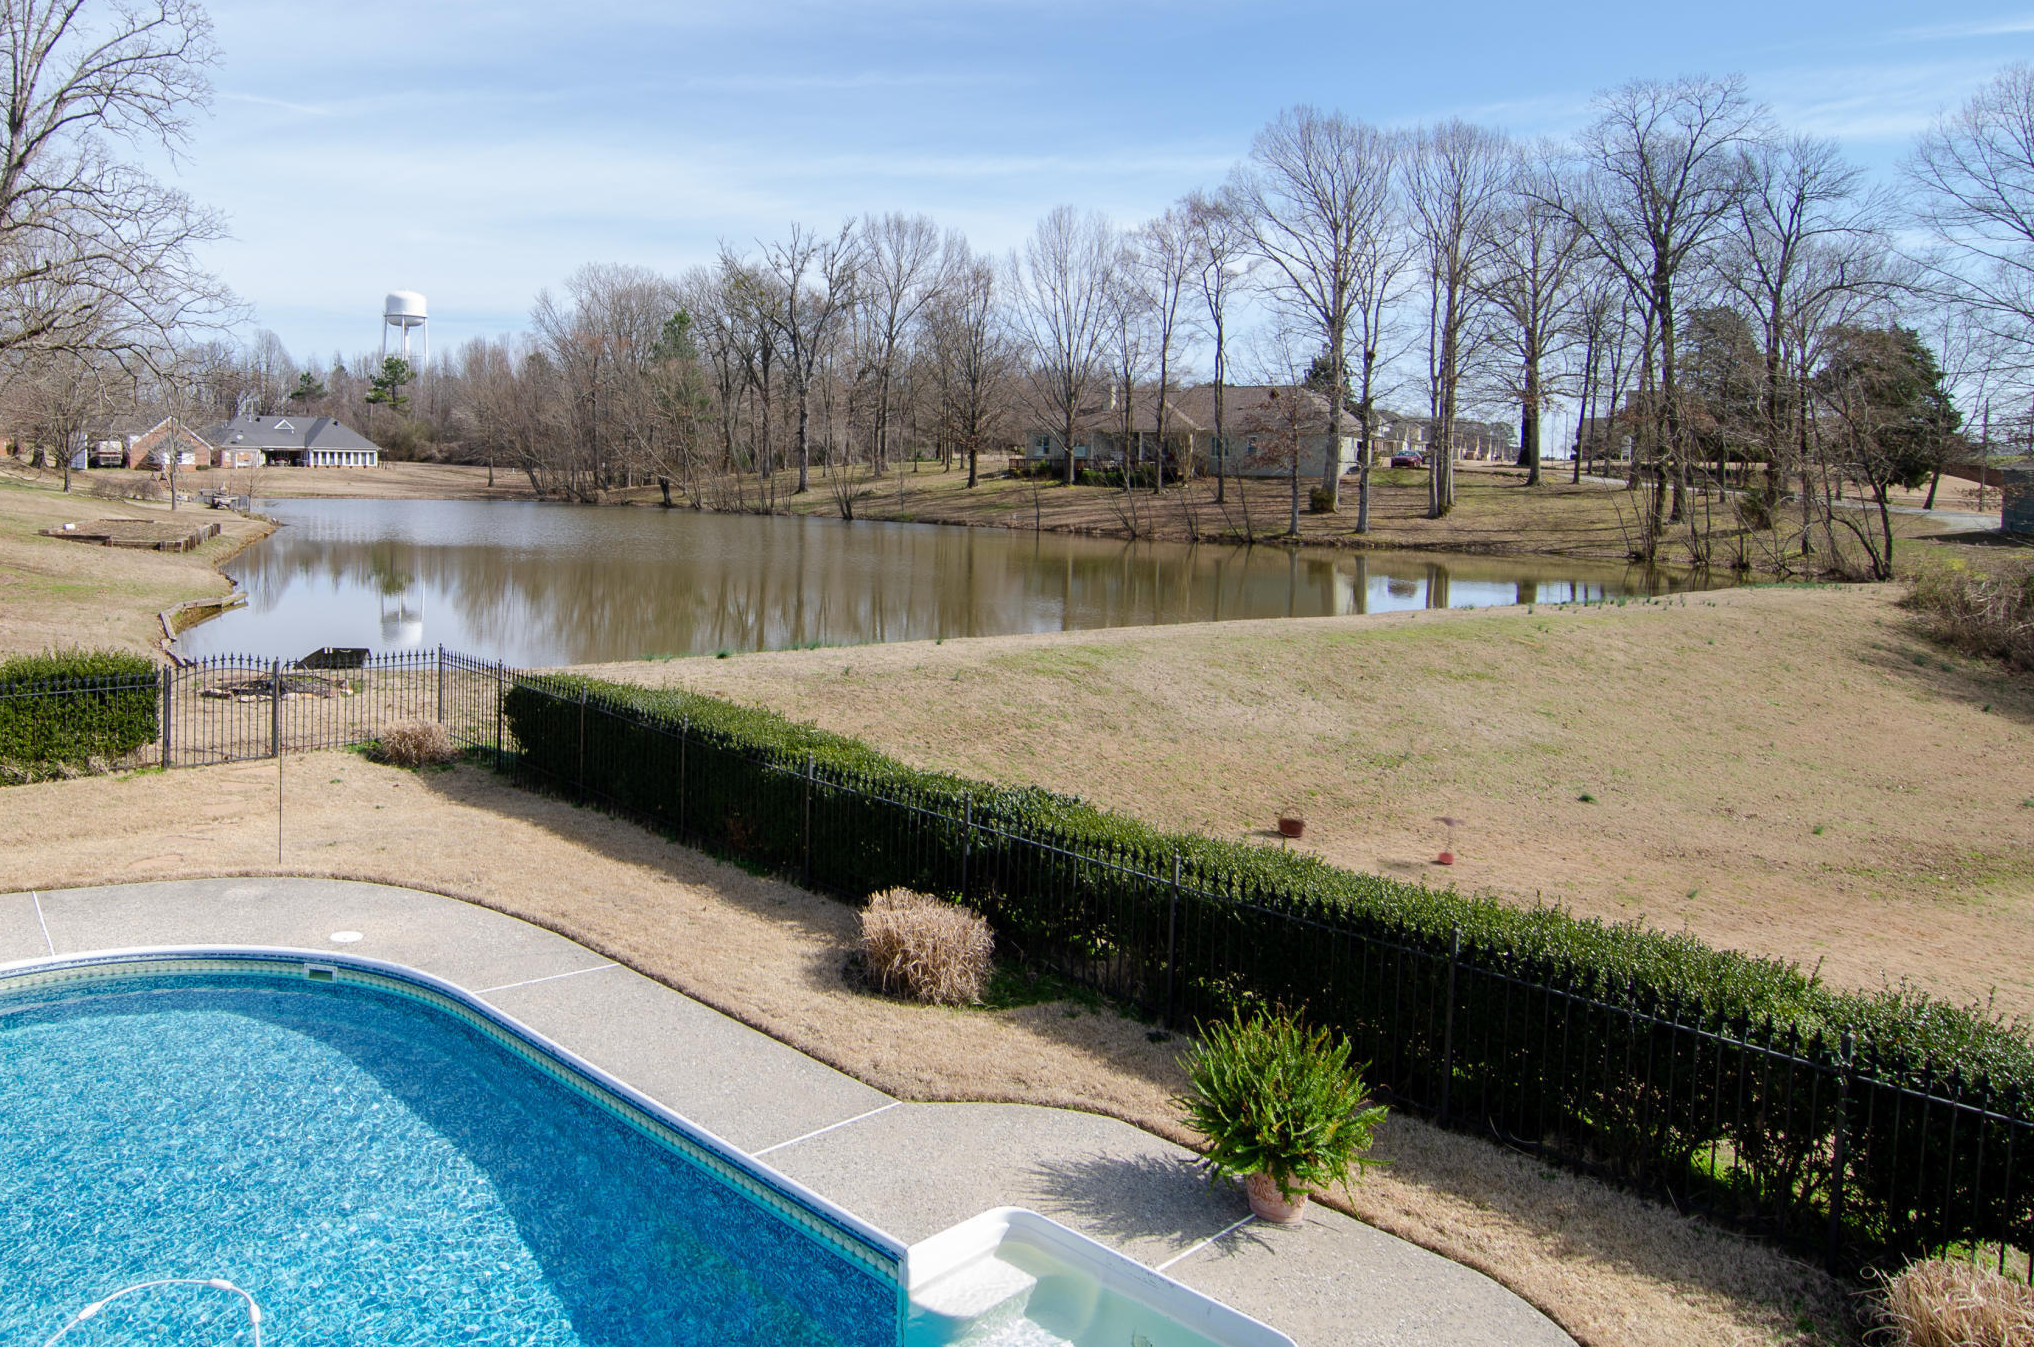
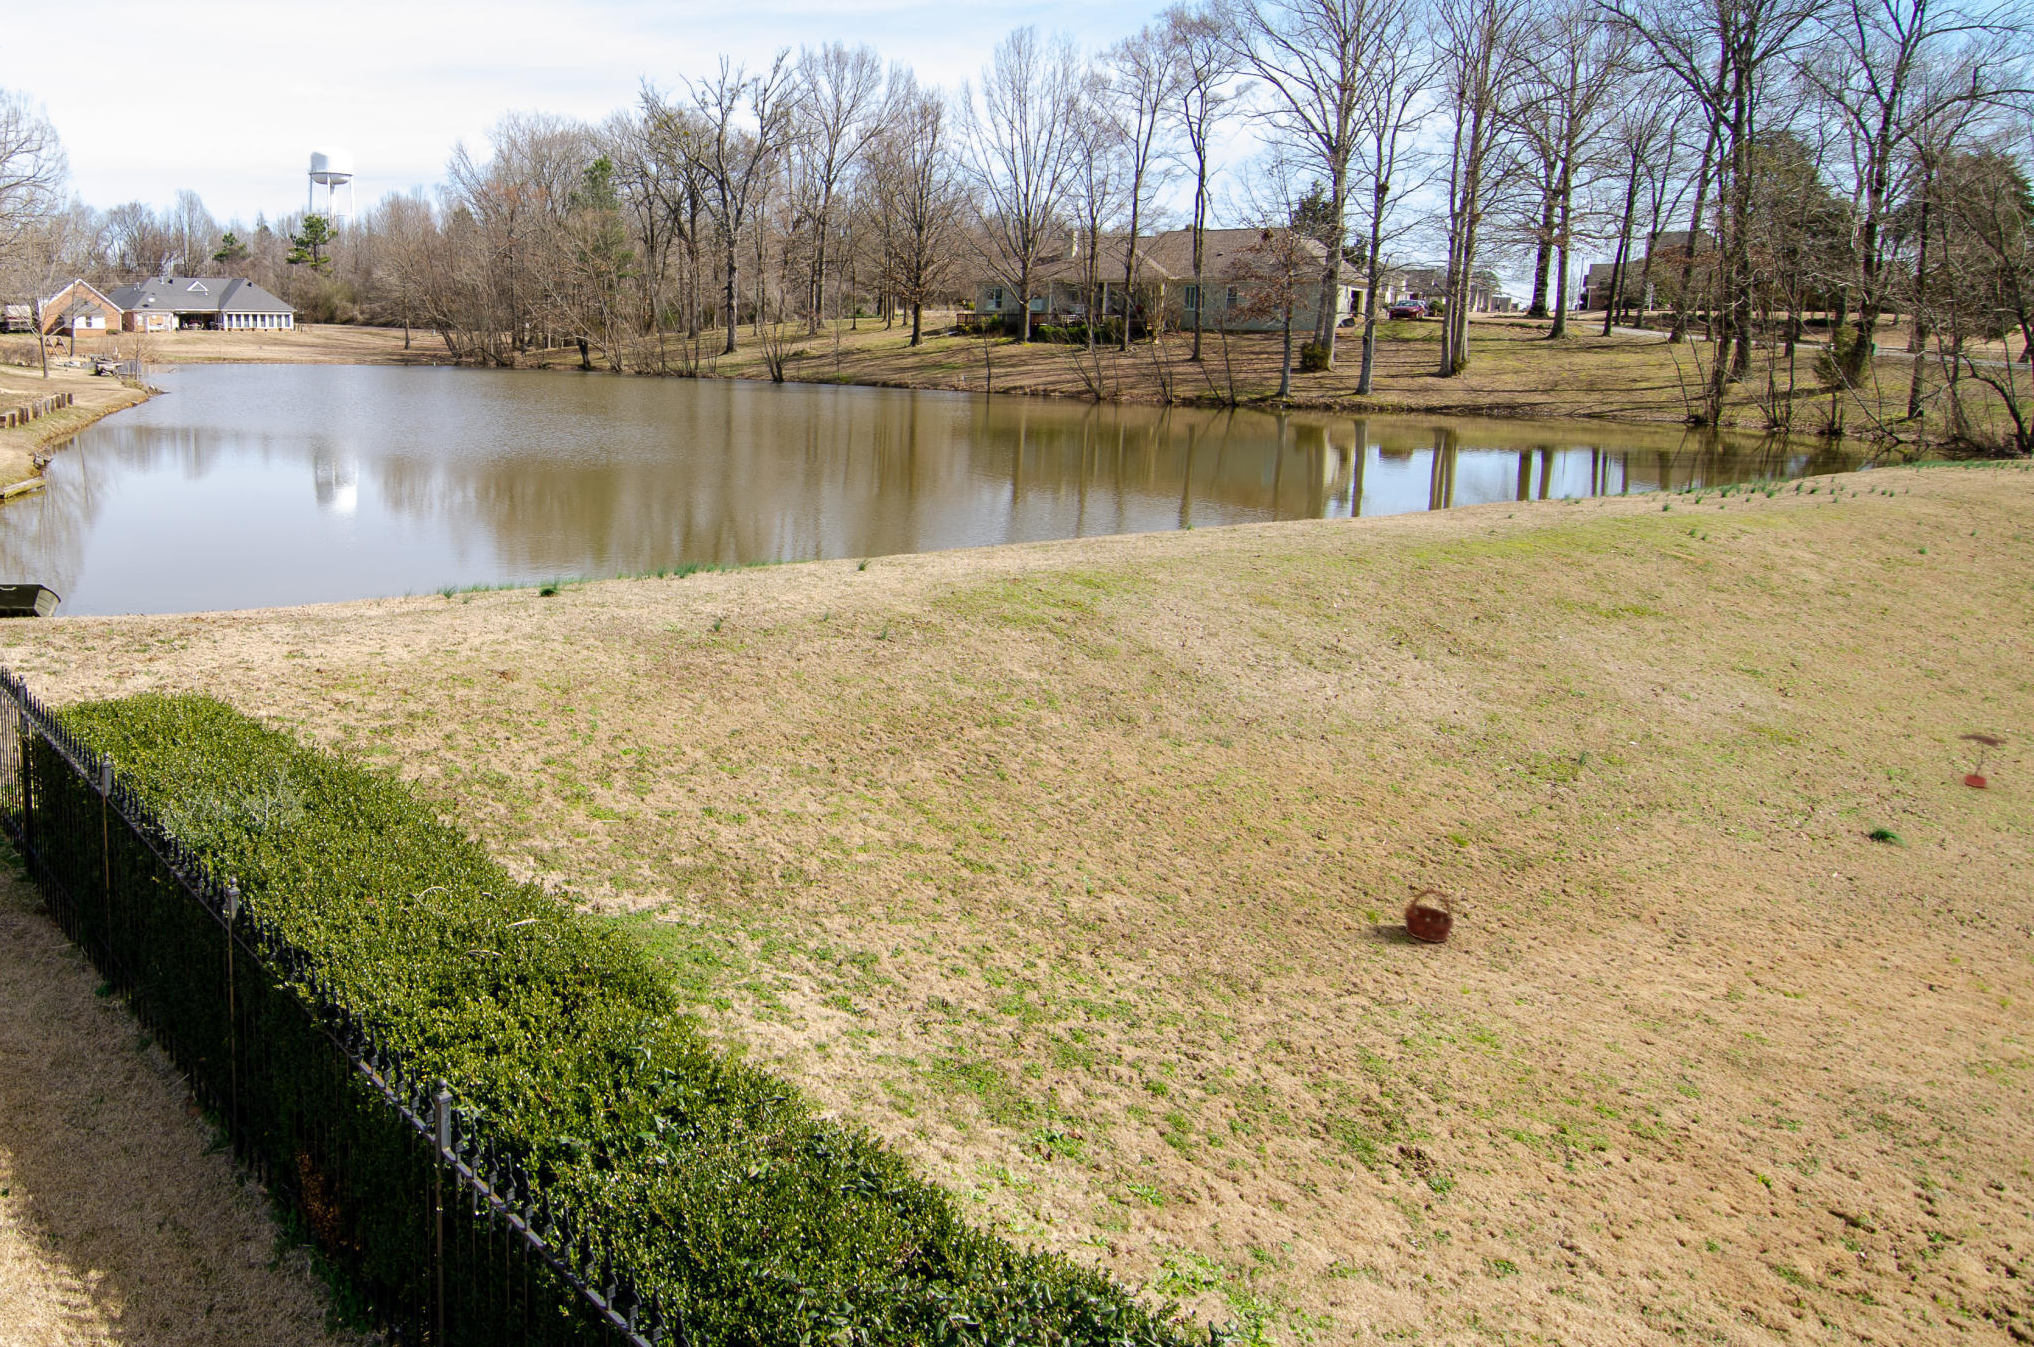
potted plant: present [1432,817,1466,864] -> present [1960,734,2006,787]

